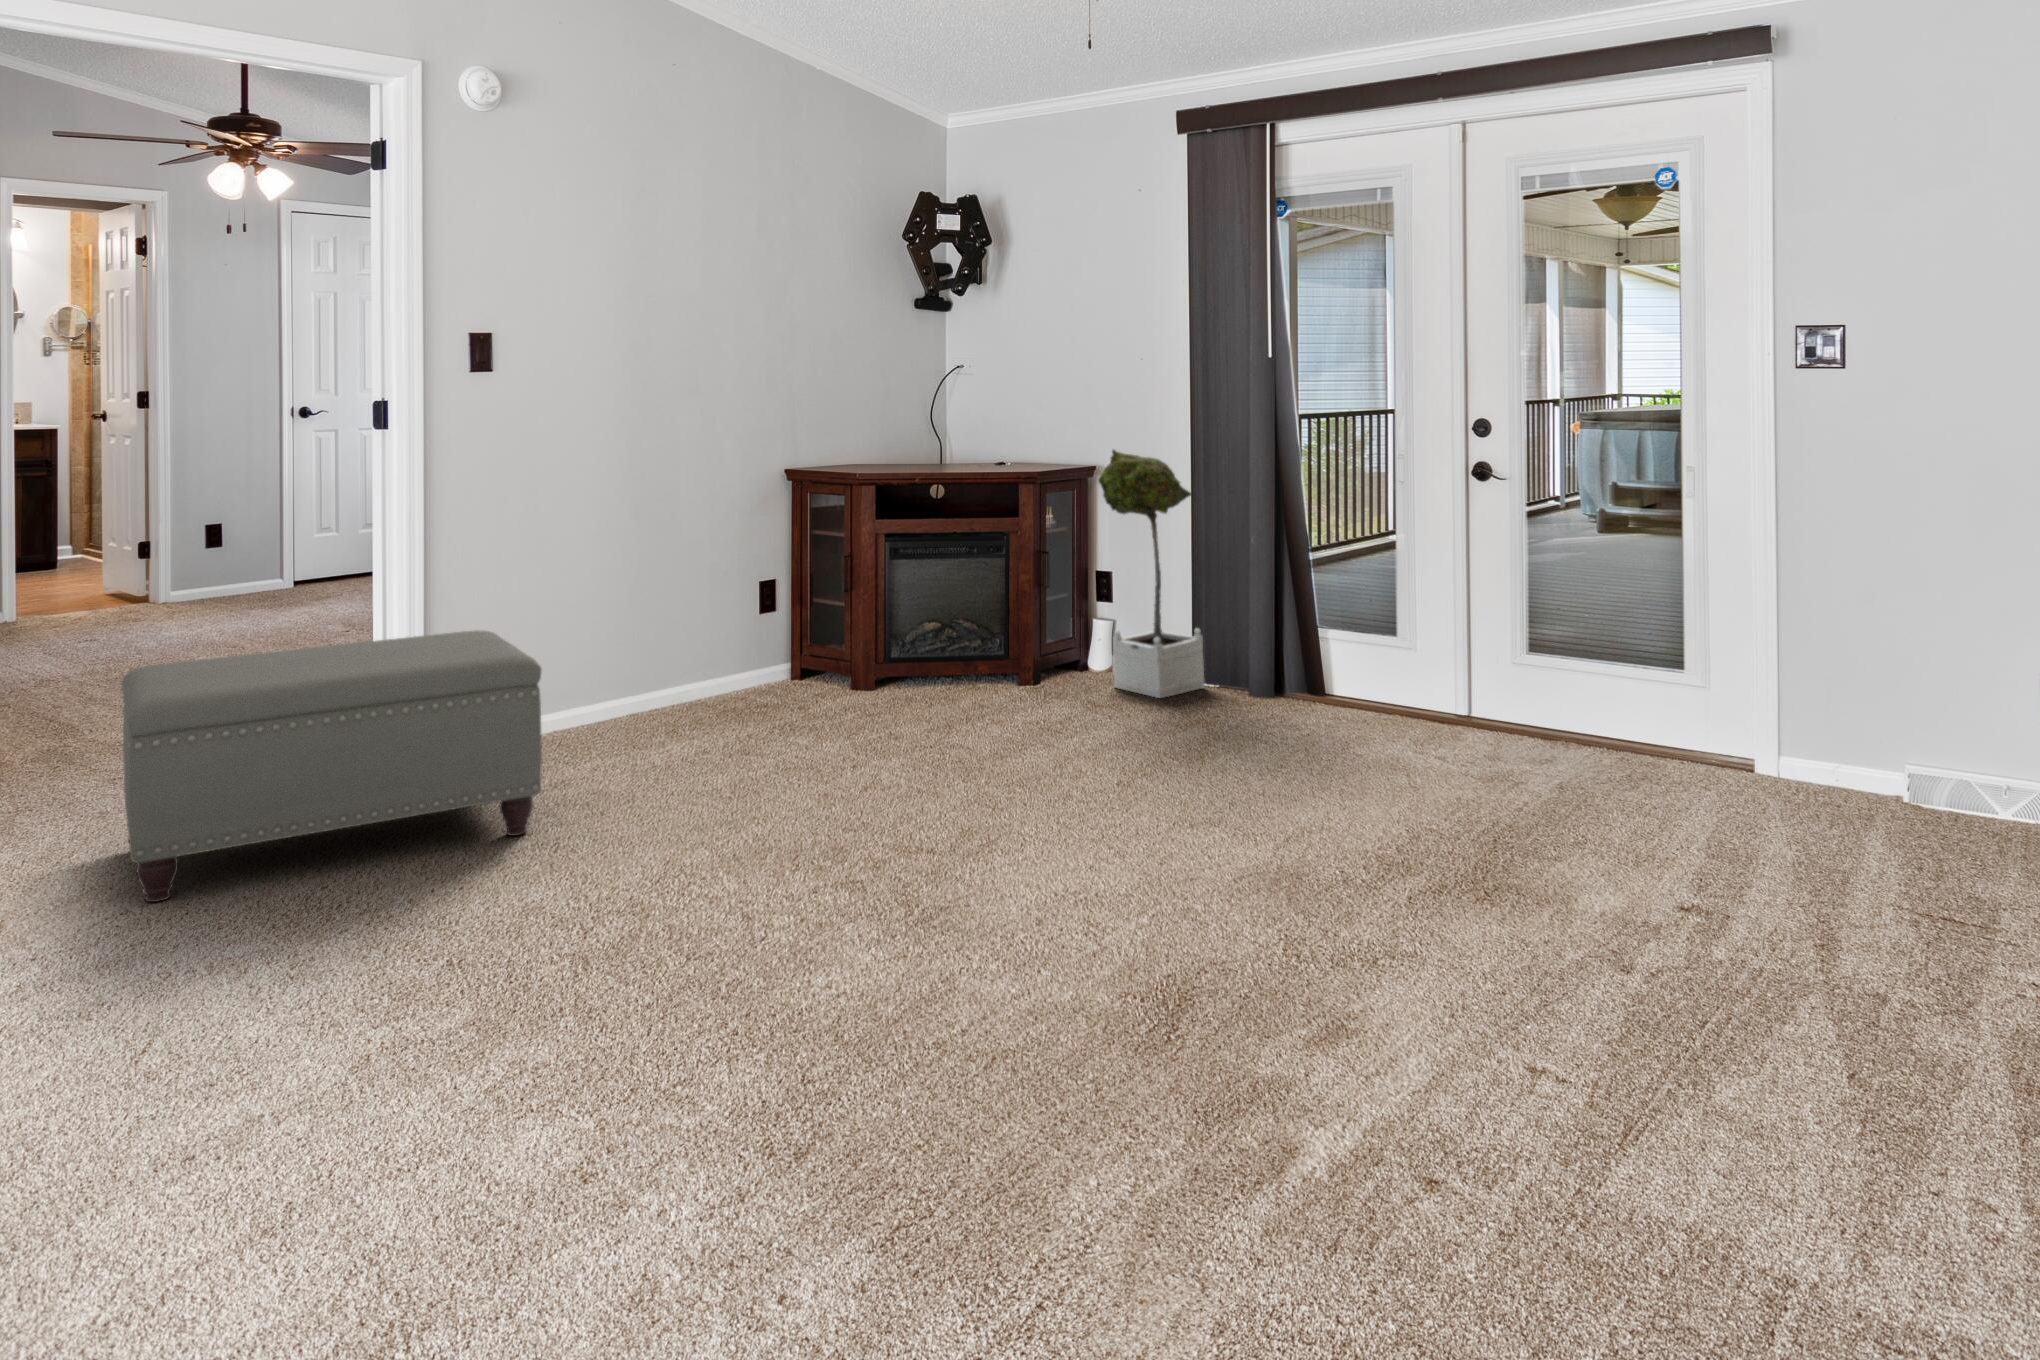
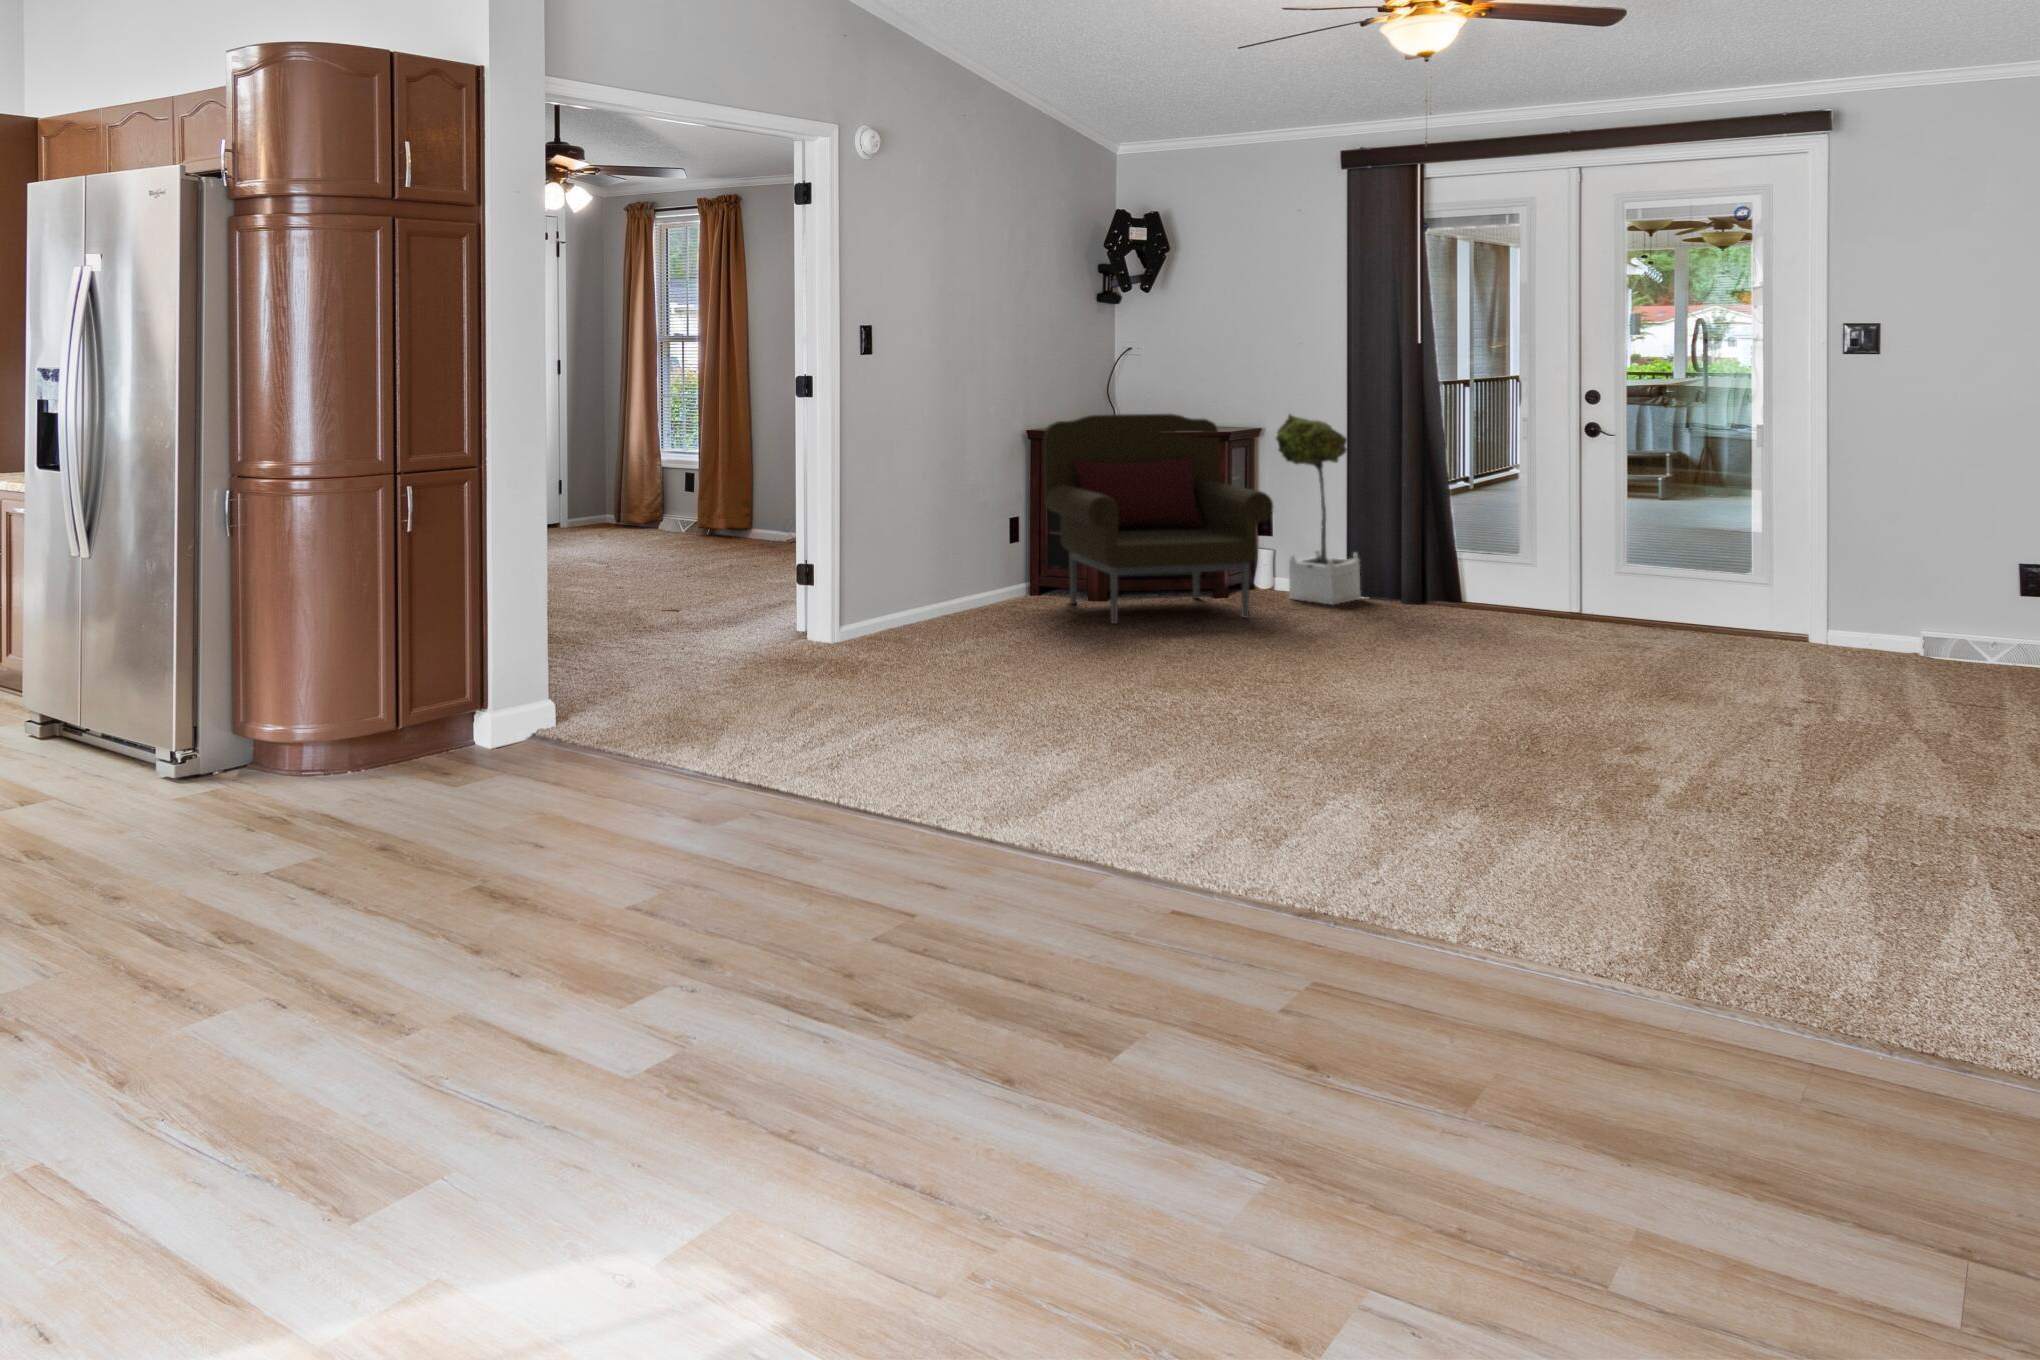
armchair: none [791,449,1061,735] -> present [1043,414,1273,624]
ottoman: present [122,630,542,902] -> none [702,536,981,698]

